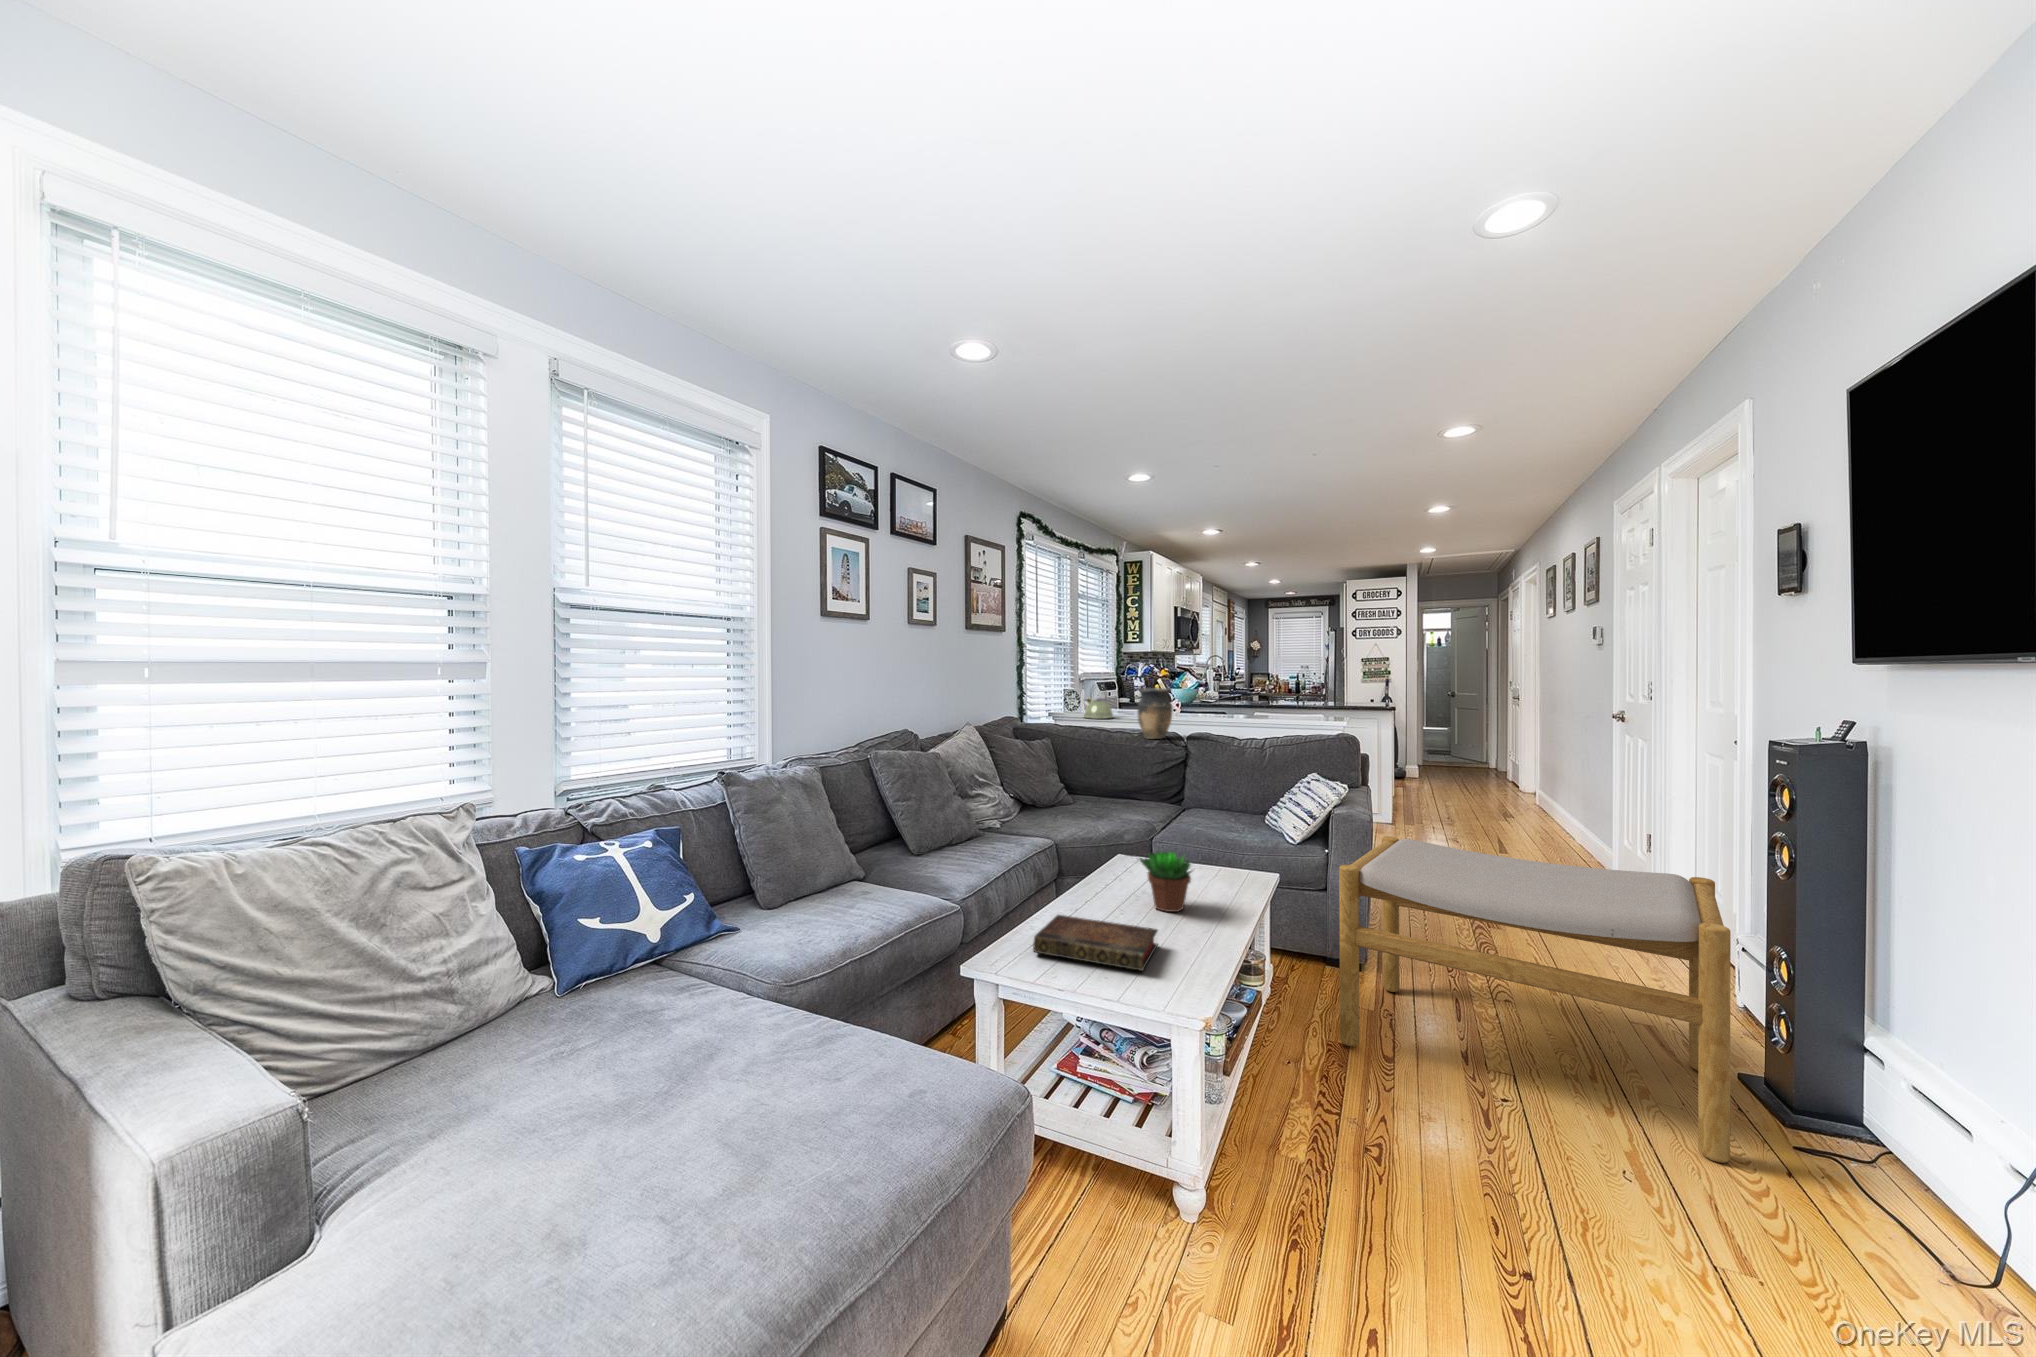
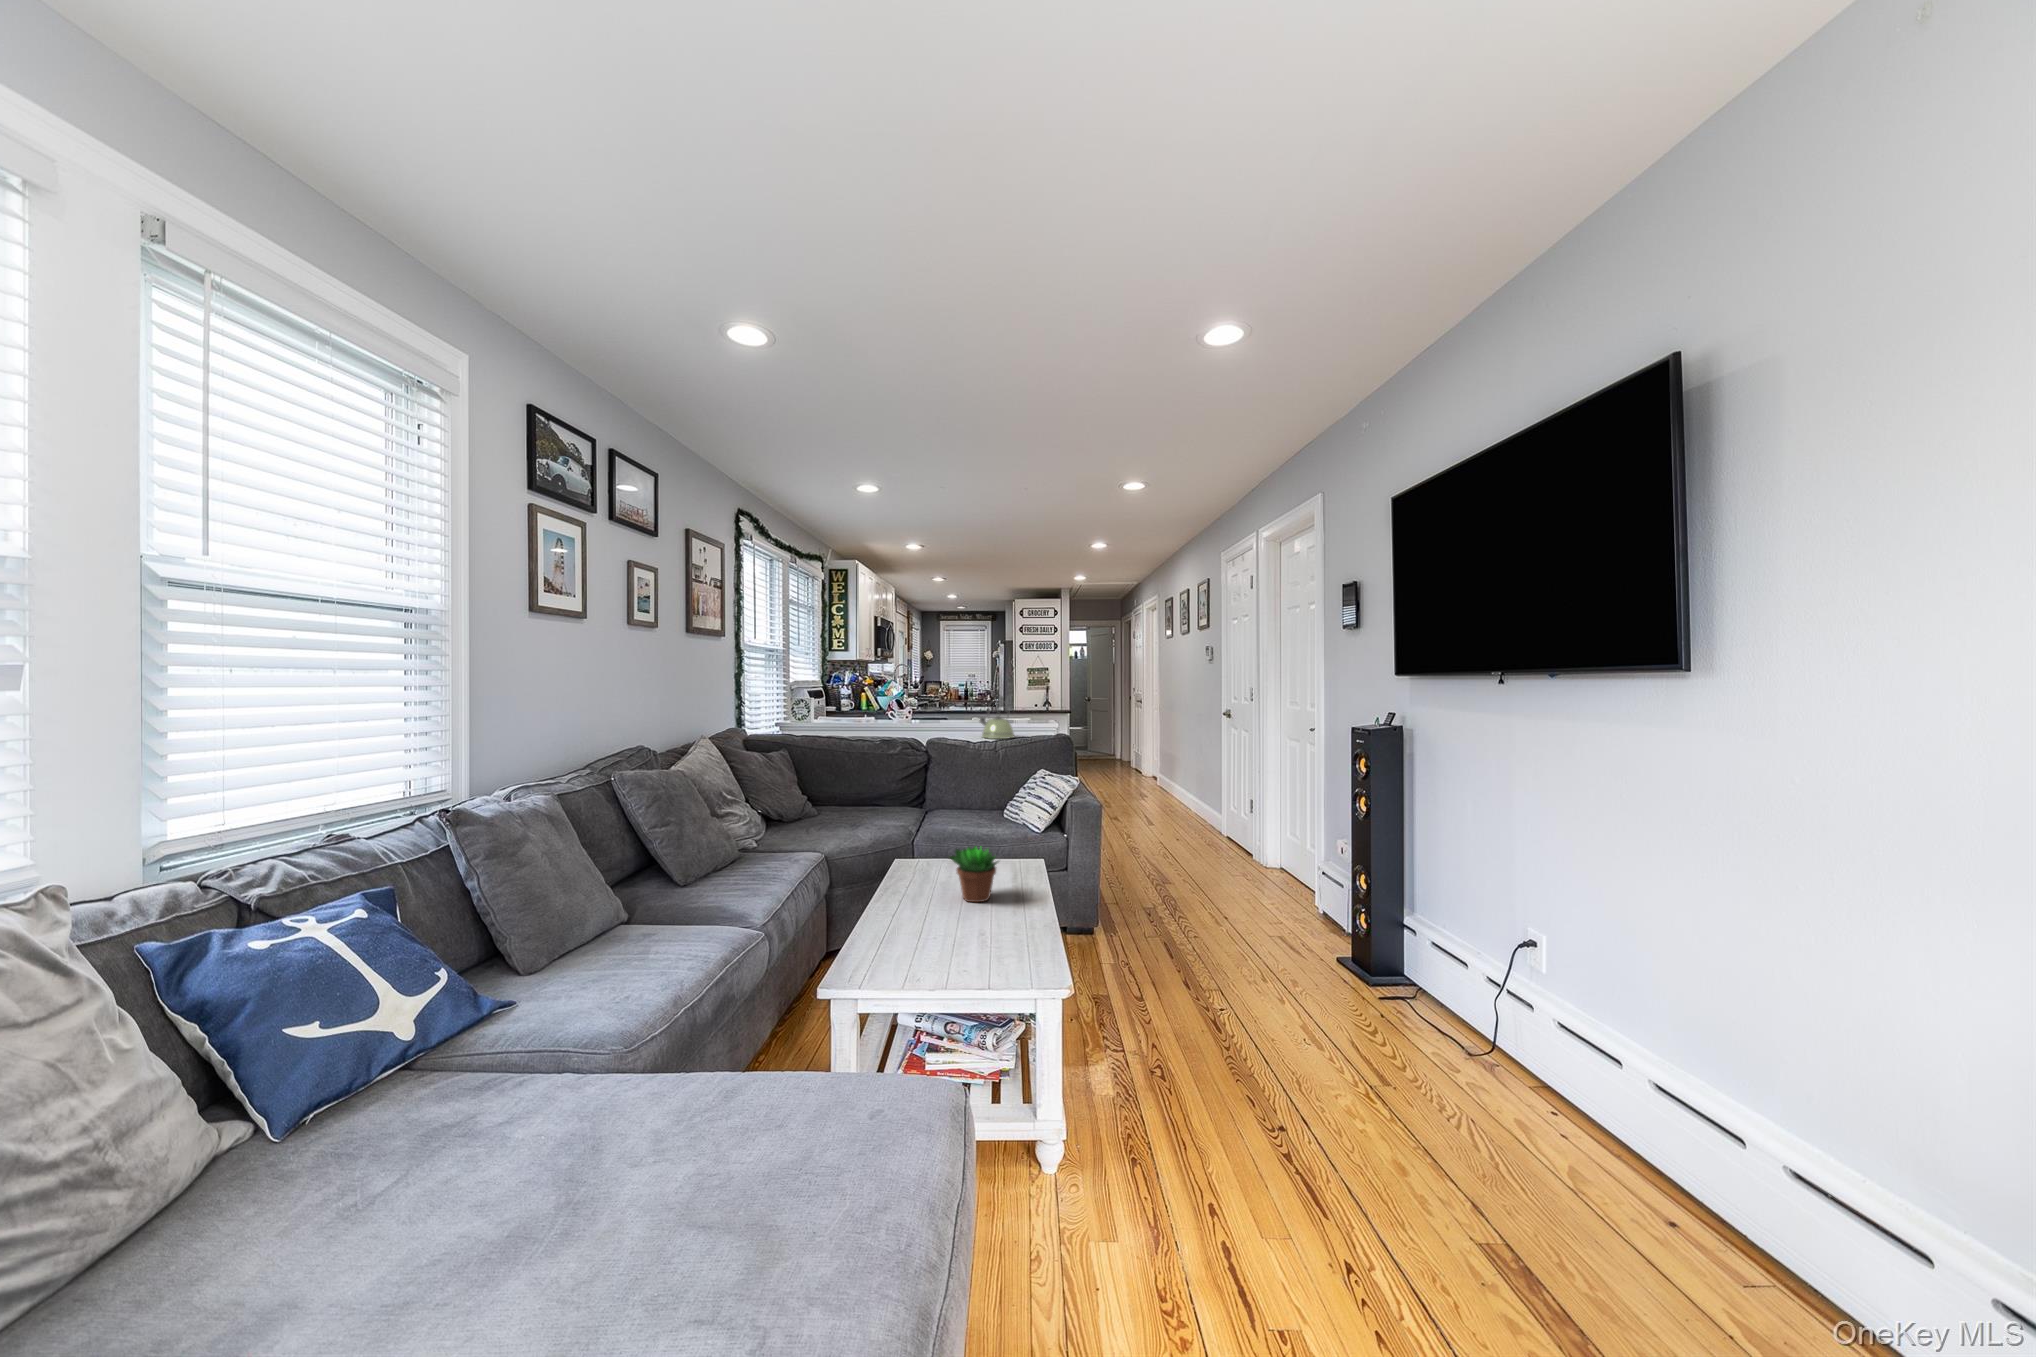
kettle: present [1084,686,1113,719] -> present [979,699,1014,739]
vase: present [1138,688,1172,739] -> none [875,695,908,744]
footstool: present [1339,836,1731,1163] -> none [1100,815,1353,1017]
book: present [1033,915,1158,971] -> none [887,918,996,960]

